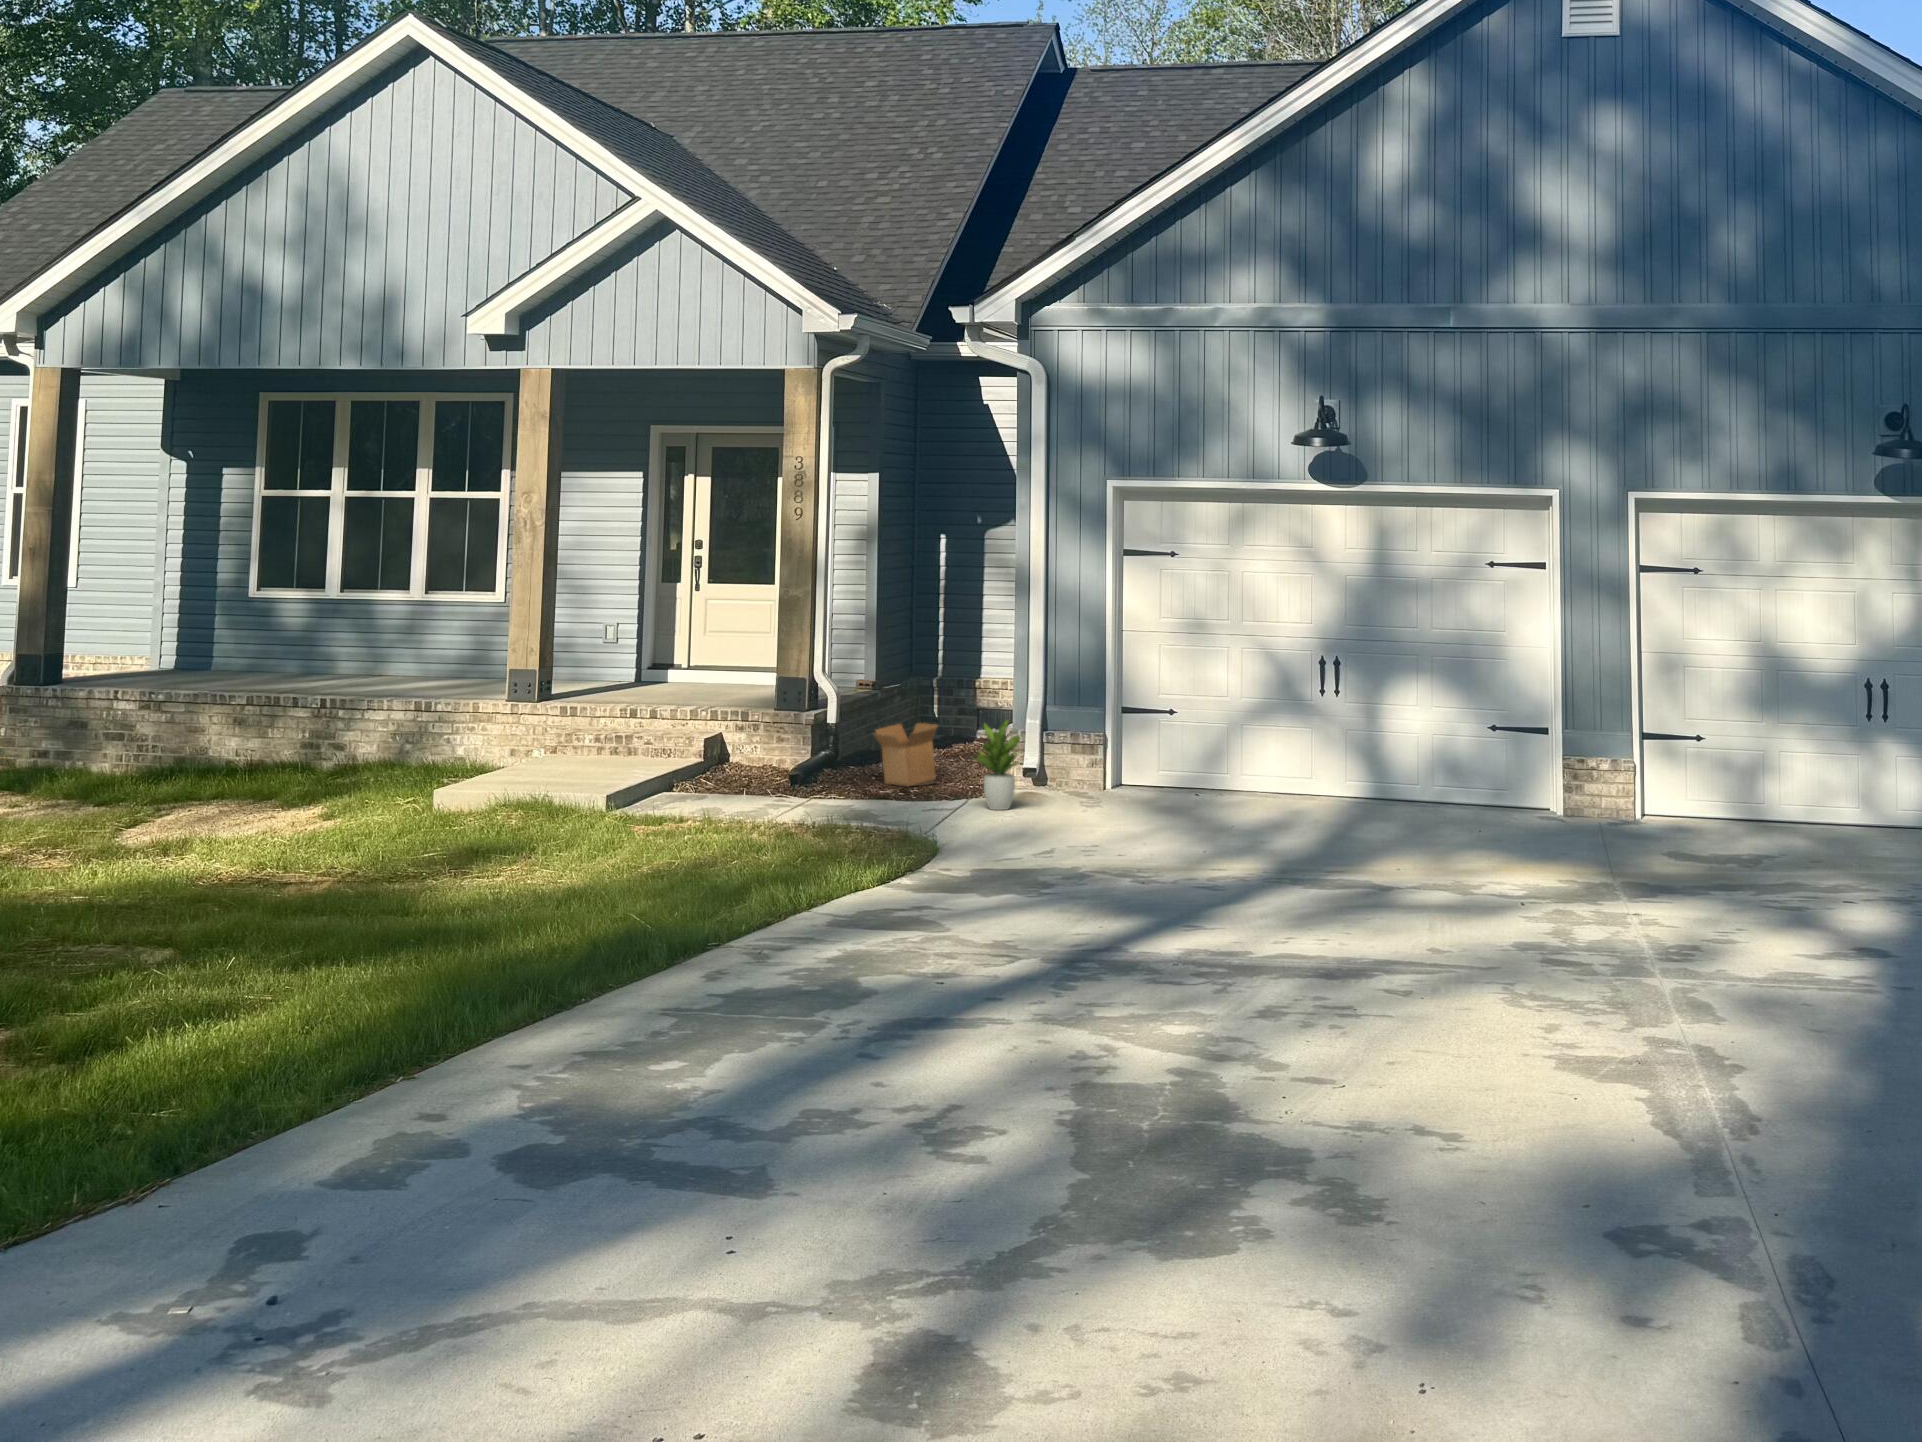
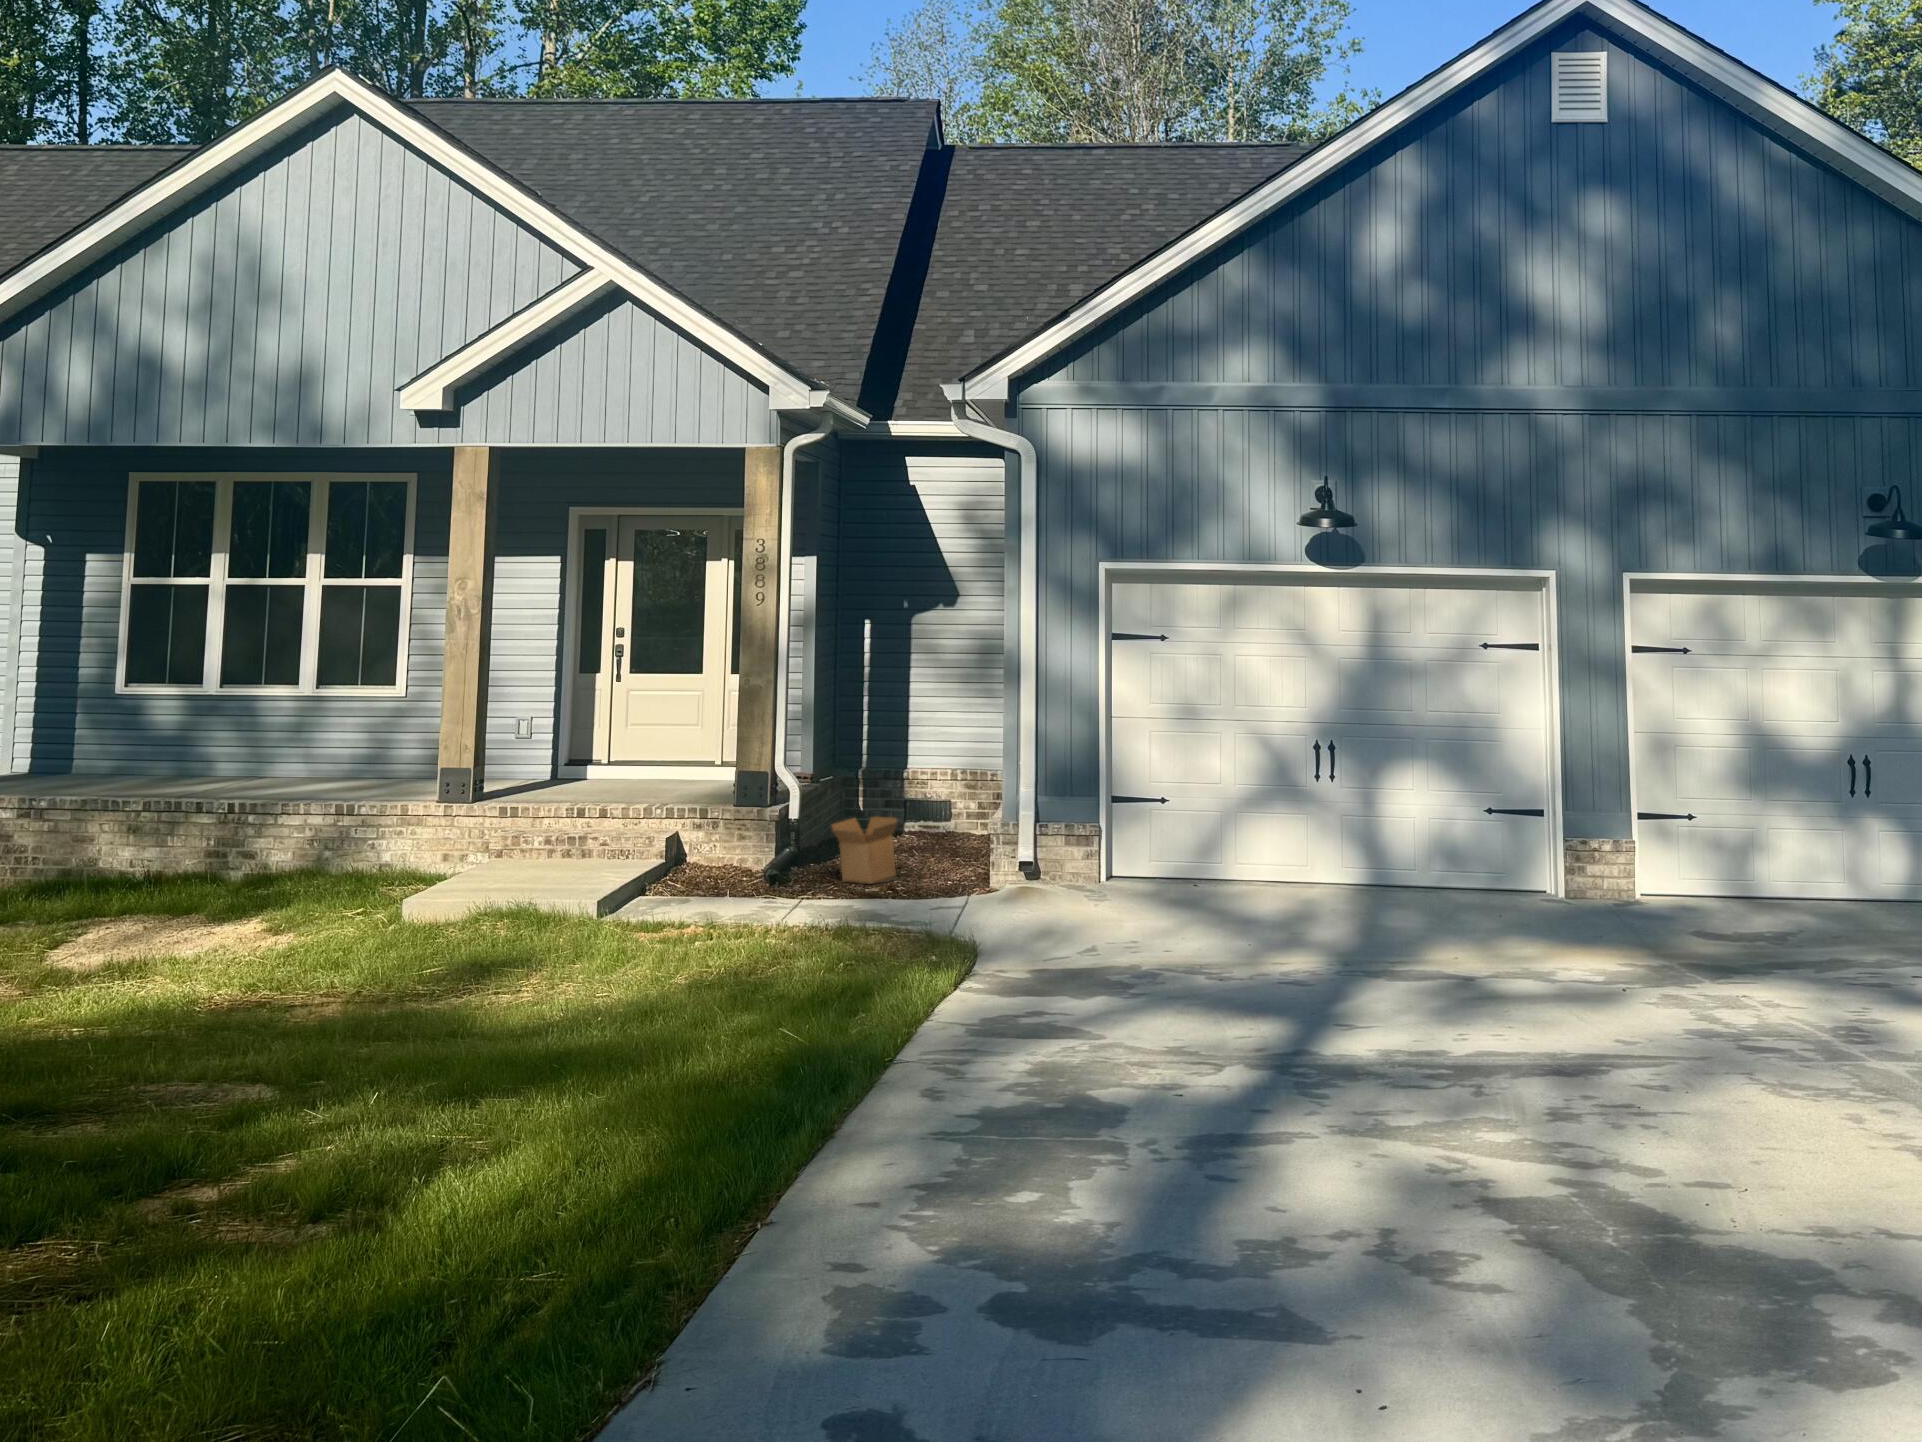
potted plant: present [976,721,1020,810] -> none [958,814,1019,909]

